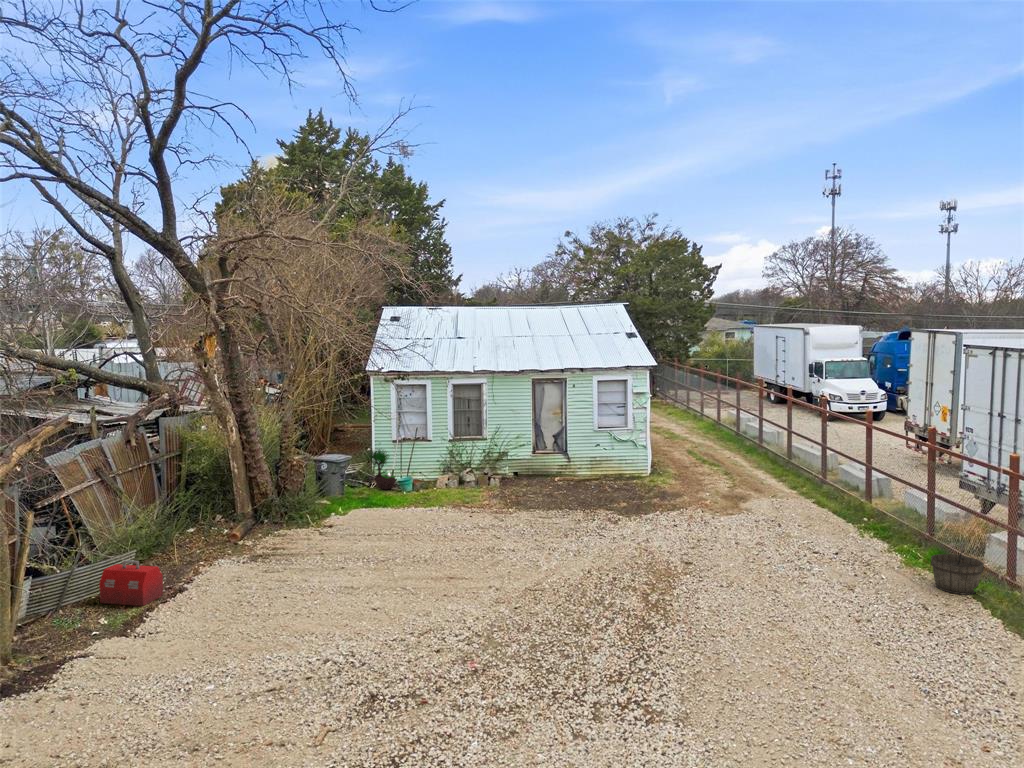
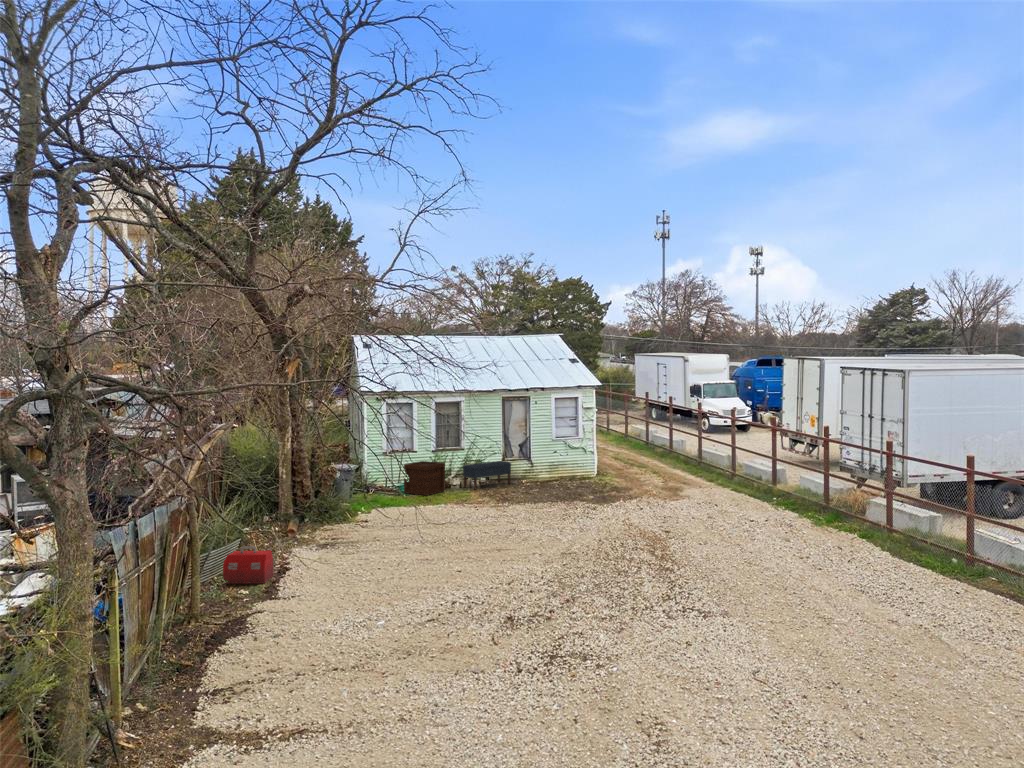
potted tree: present [369,449,395,490] -> none [366,455,392,494]
wooden crate: none [408,452,457,494] -> present [404,461,445,496]
bench: none [481,454,541,488] -> present [463,461,511,489]
wooden bucket: present [931,551,984,595] -> none [854,509,892,540]

